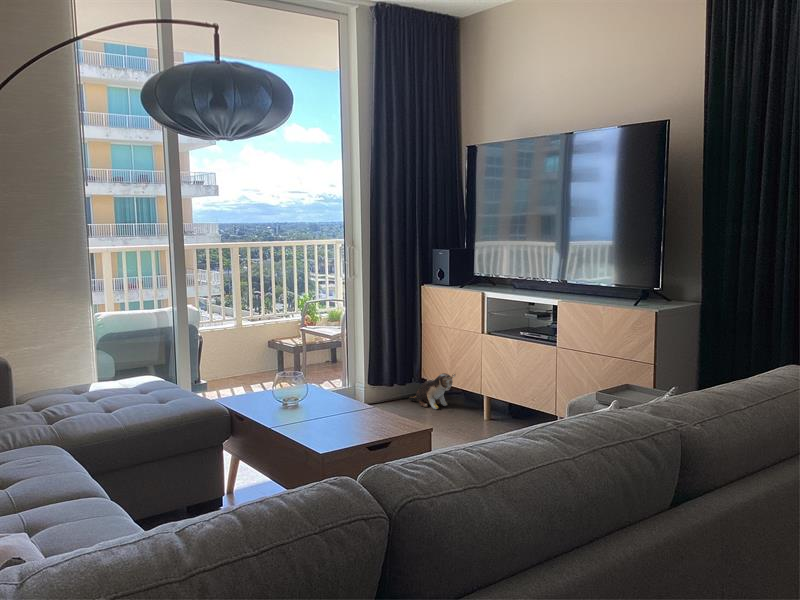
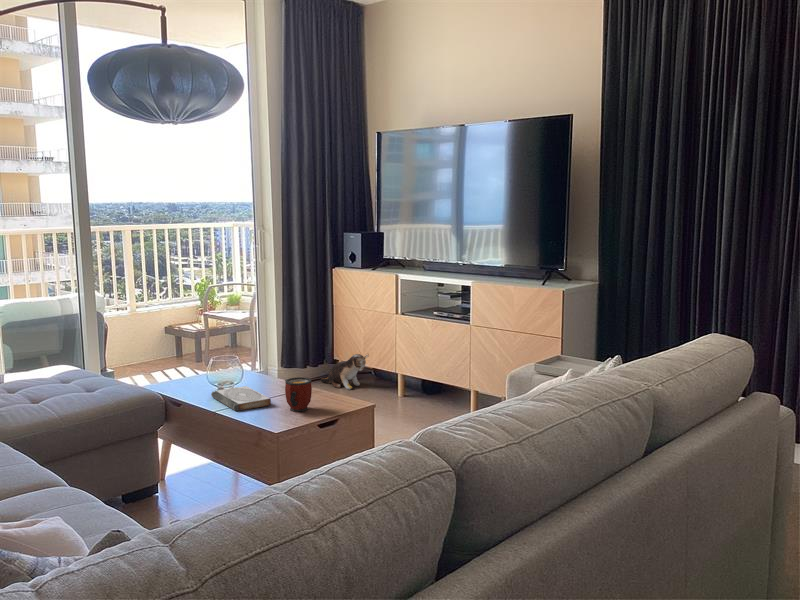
mug: none [338,396,365,432] -> present [285,377,312,412]
book: none [270,403,325,428] -> present [211,386,271,411]

